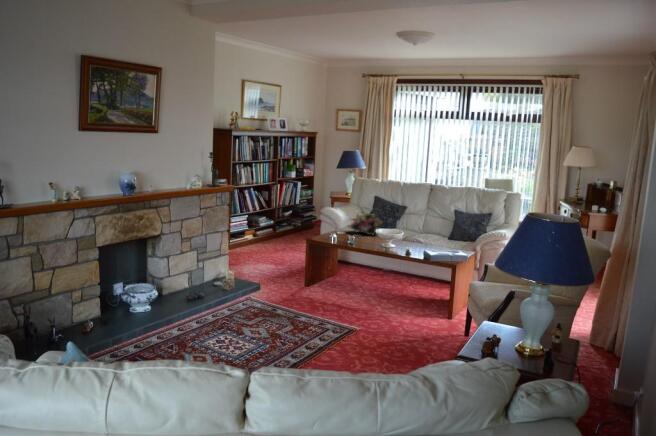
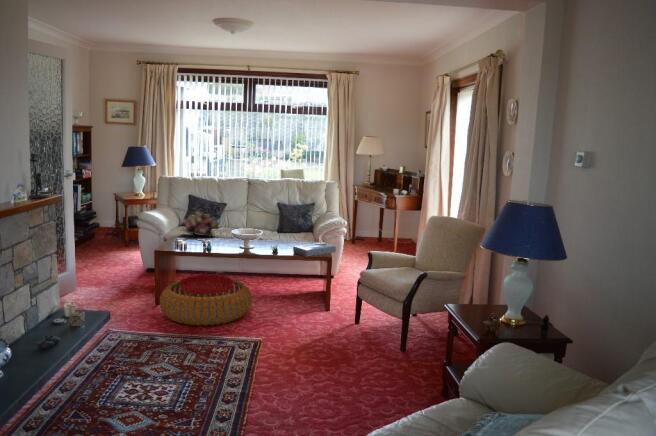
pouf: none [296,266,378,311] -> present [160,275,252,326]

